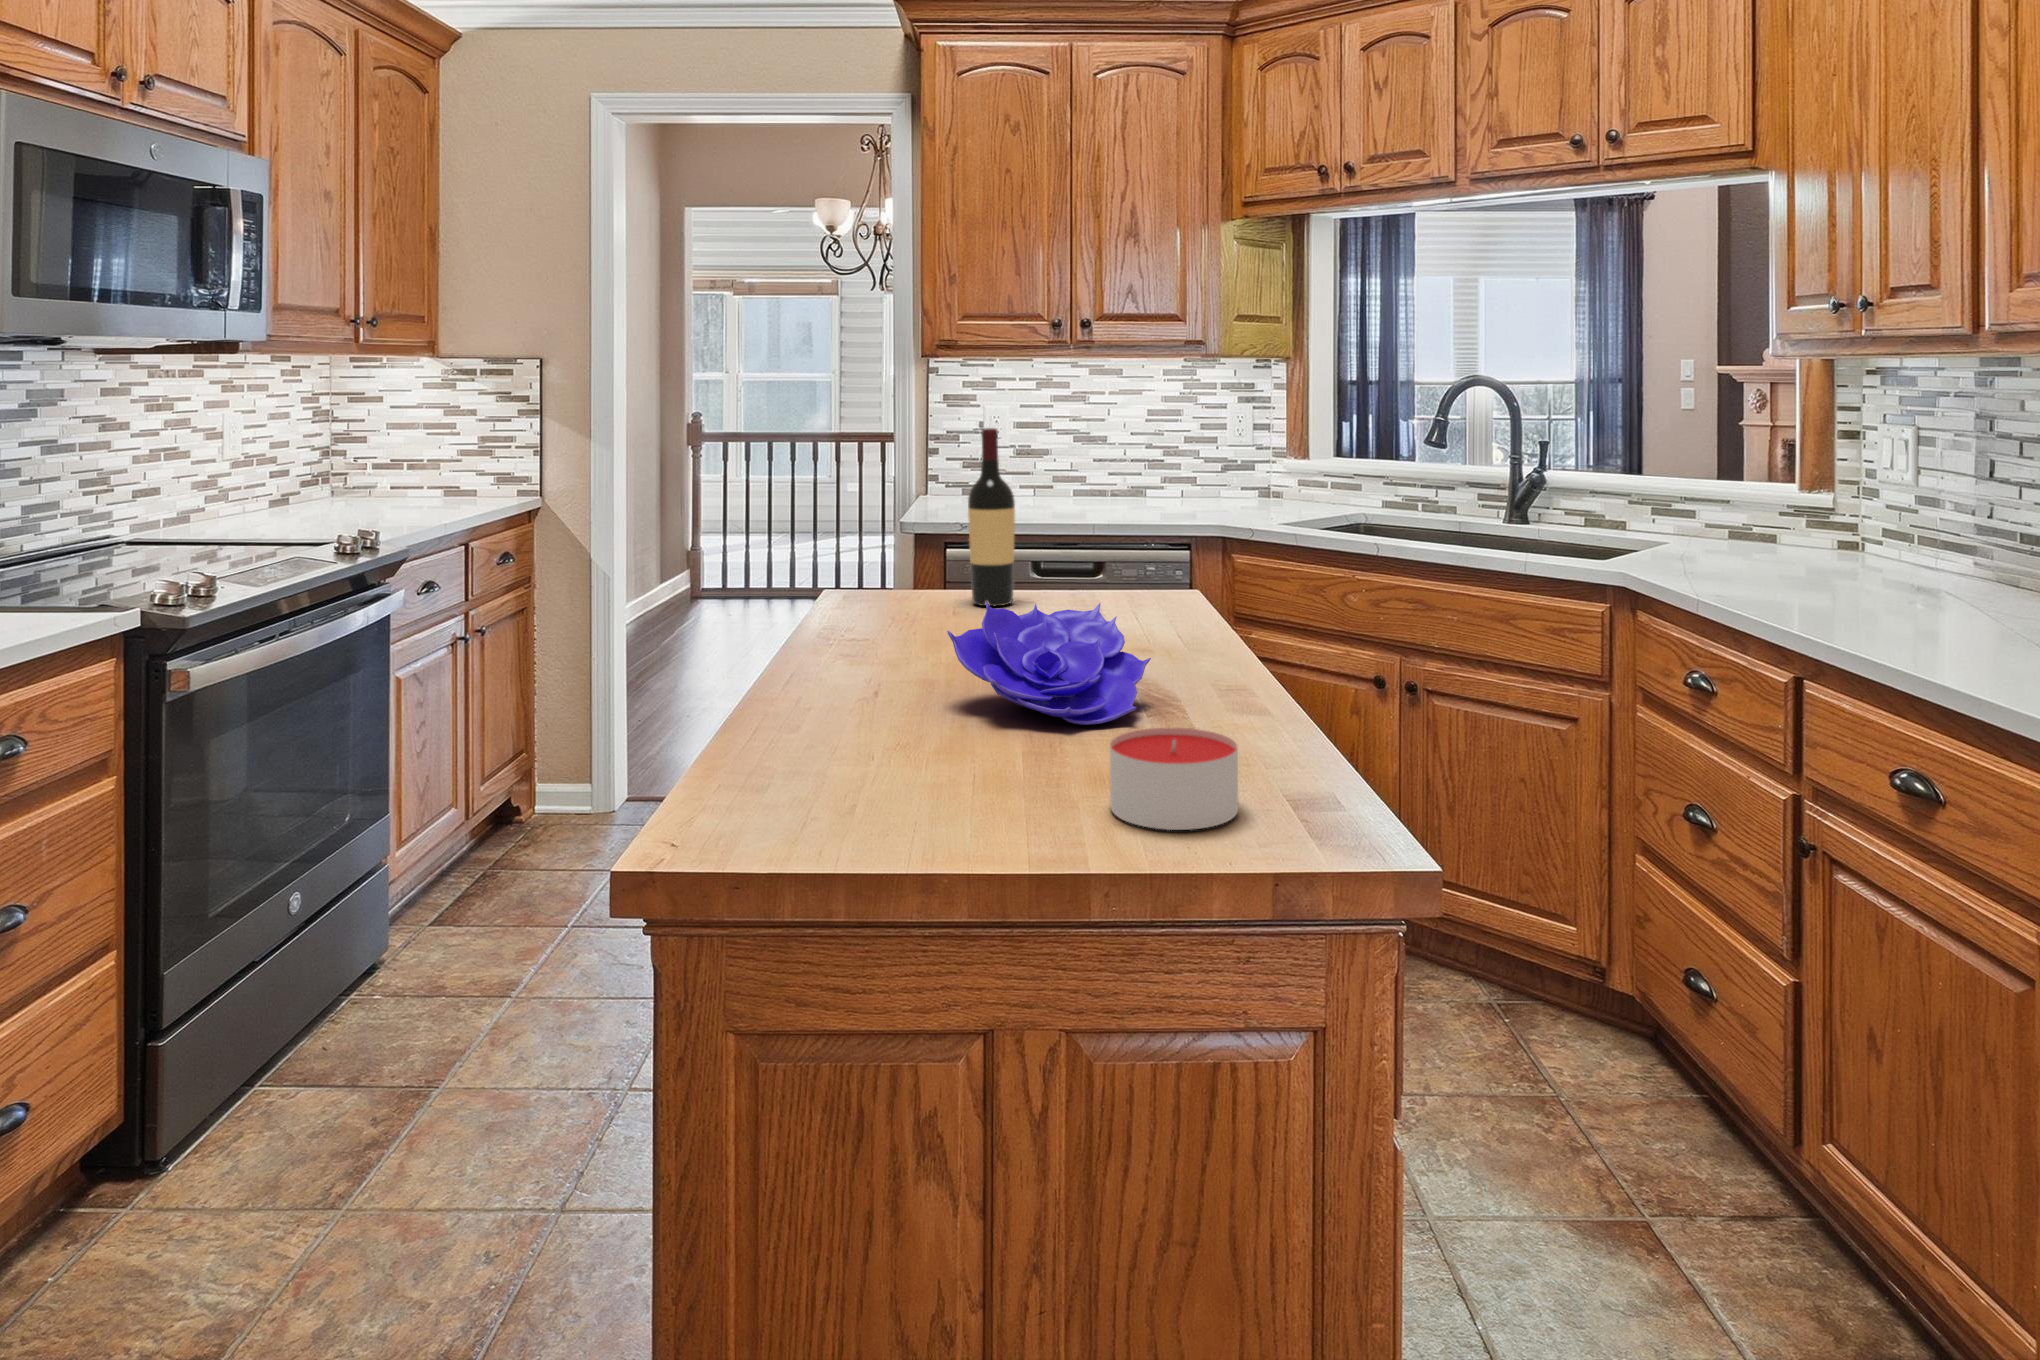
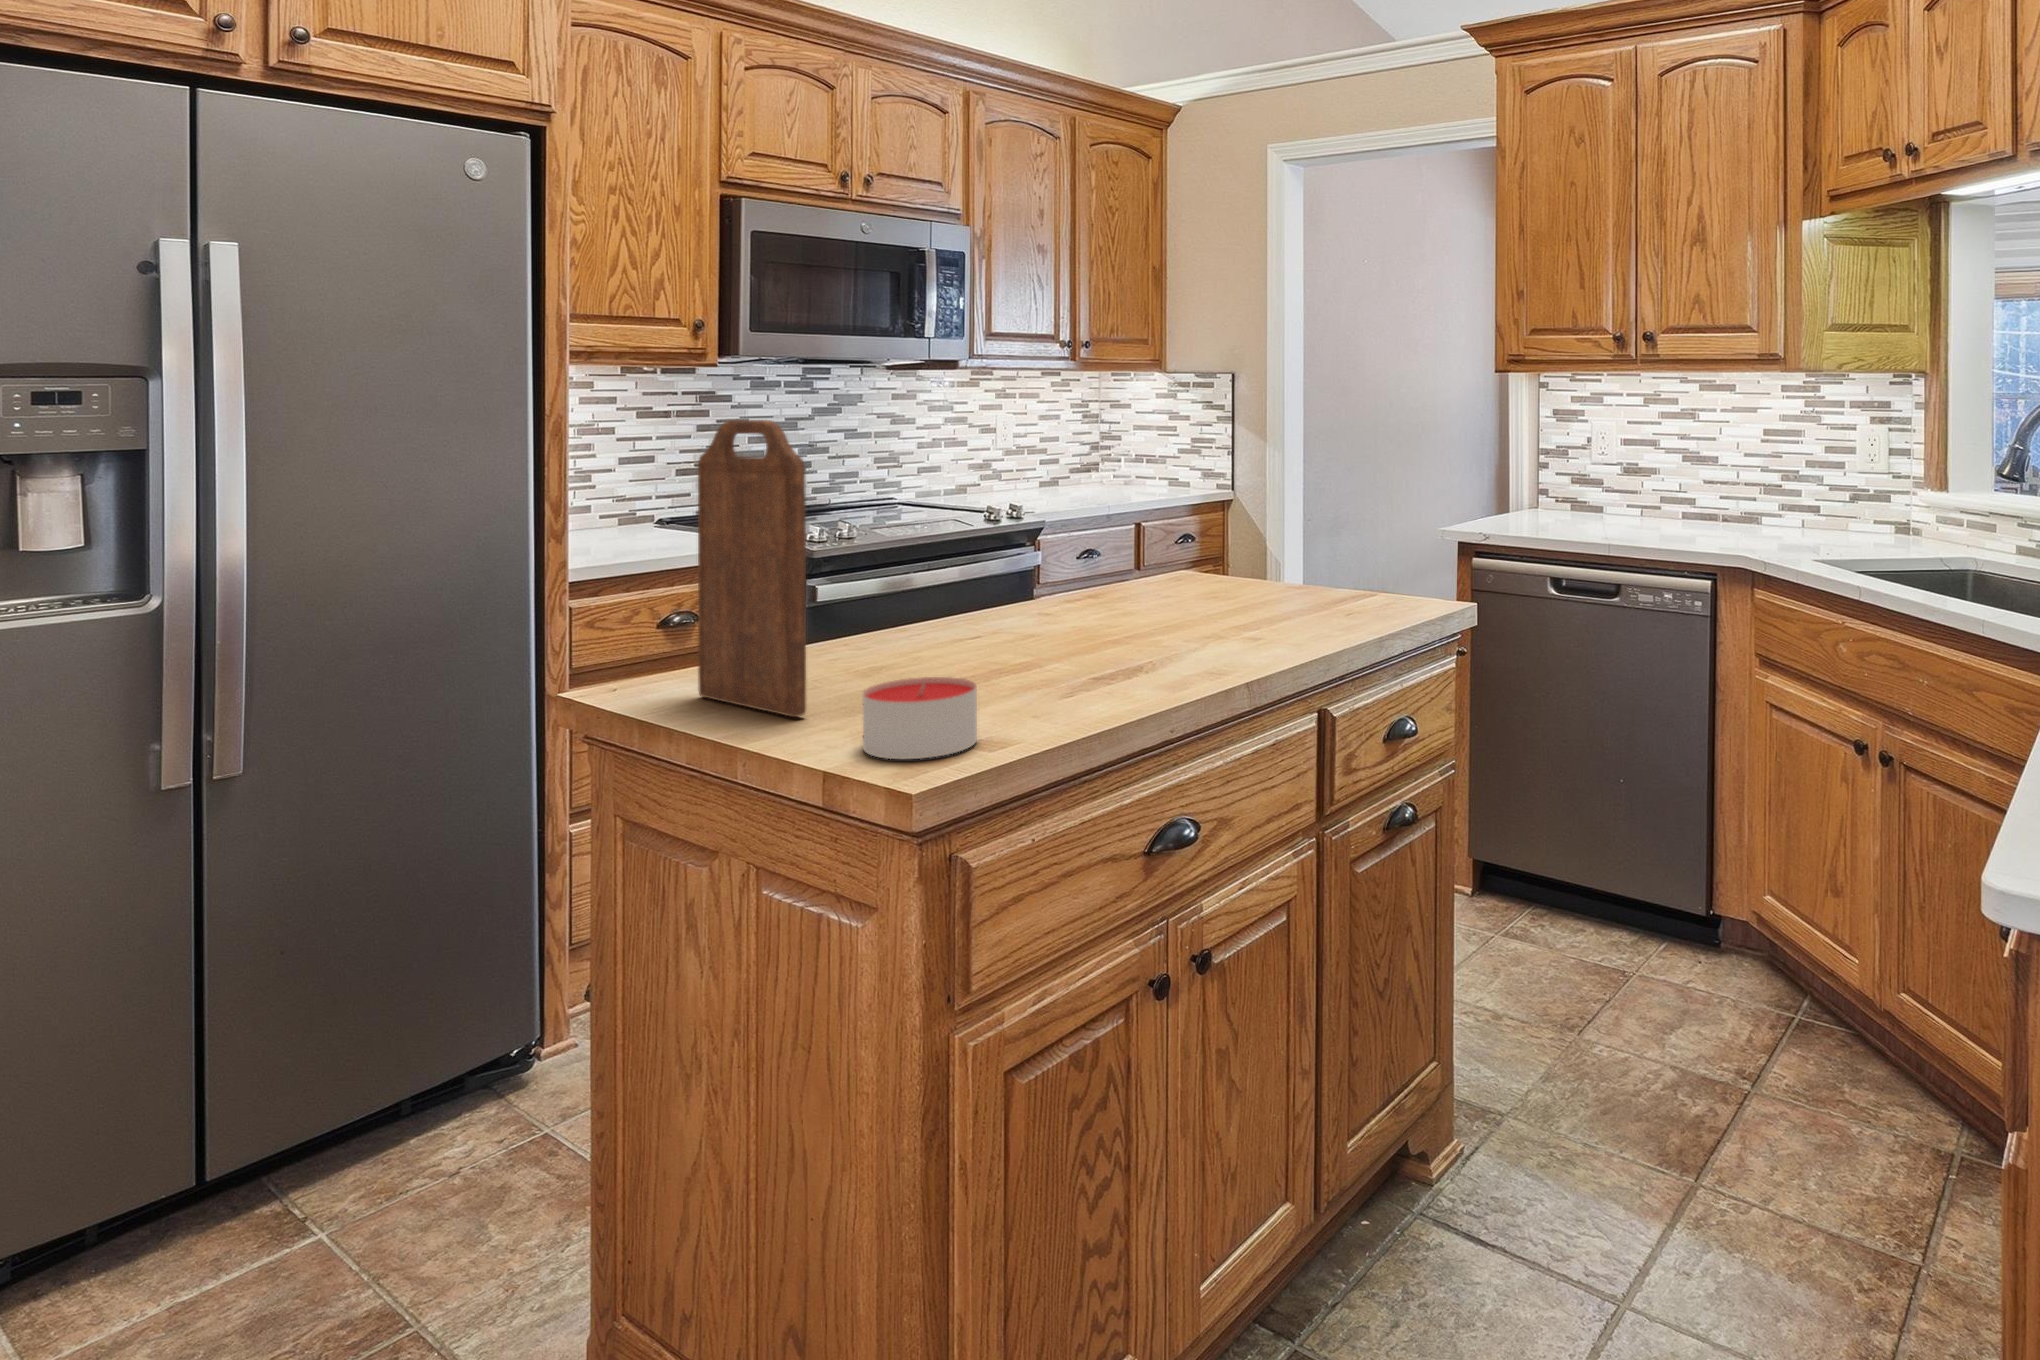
wine bottle: present [968,428,1015,606] -> none [1269,432,1311,596]
cutting board: none [737,438,957,812] -> present [698,420,806,717]
decorative bowl: present [947,601,1151,725] -> none [993,573,1169,684]

